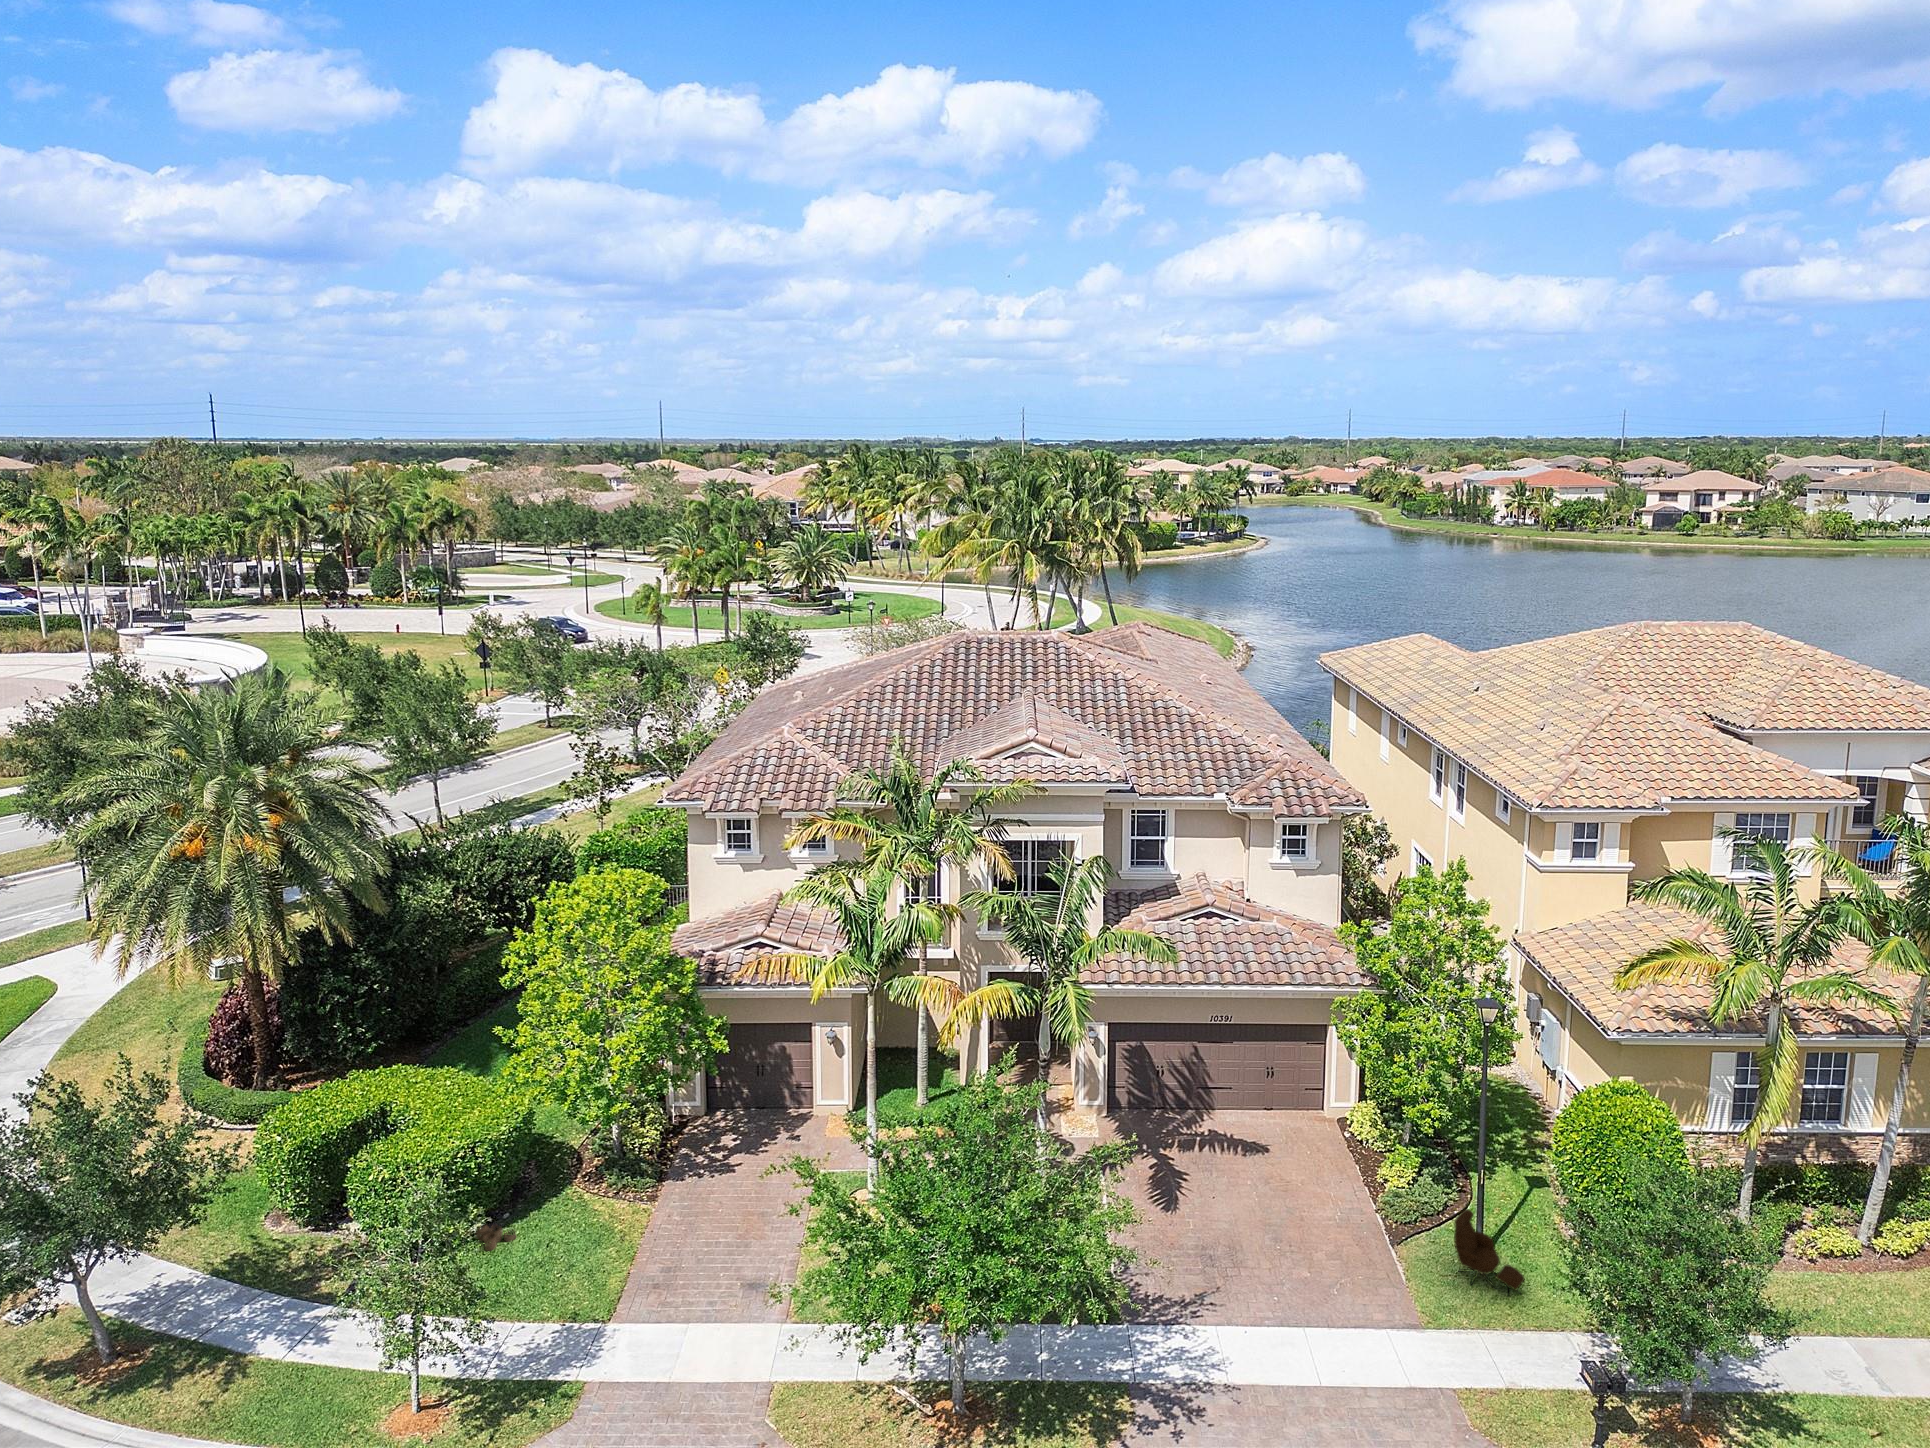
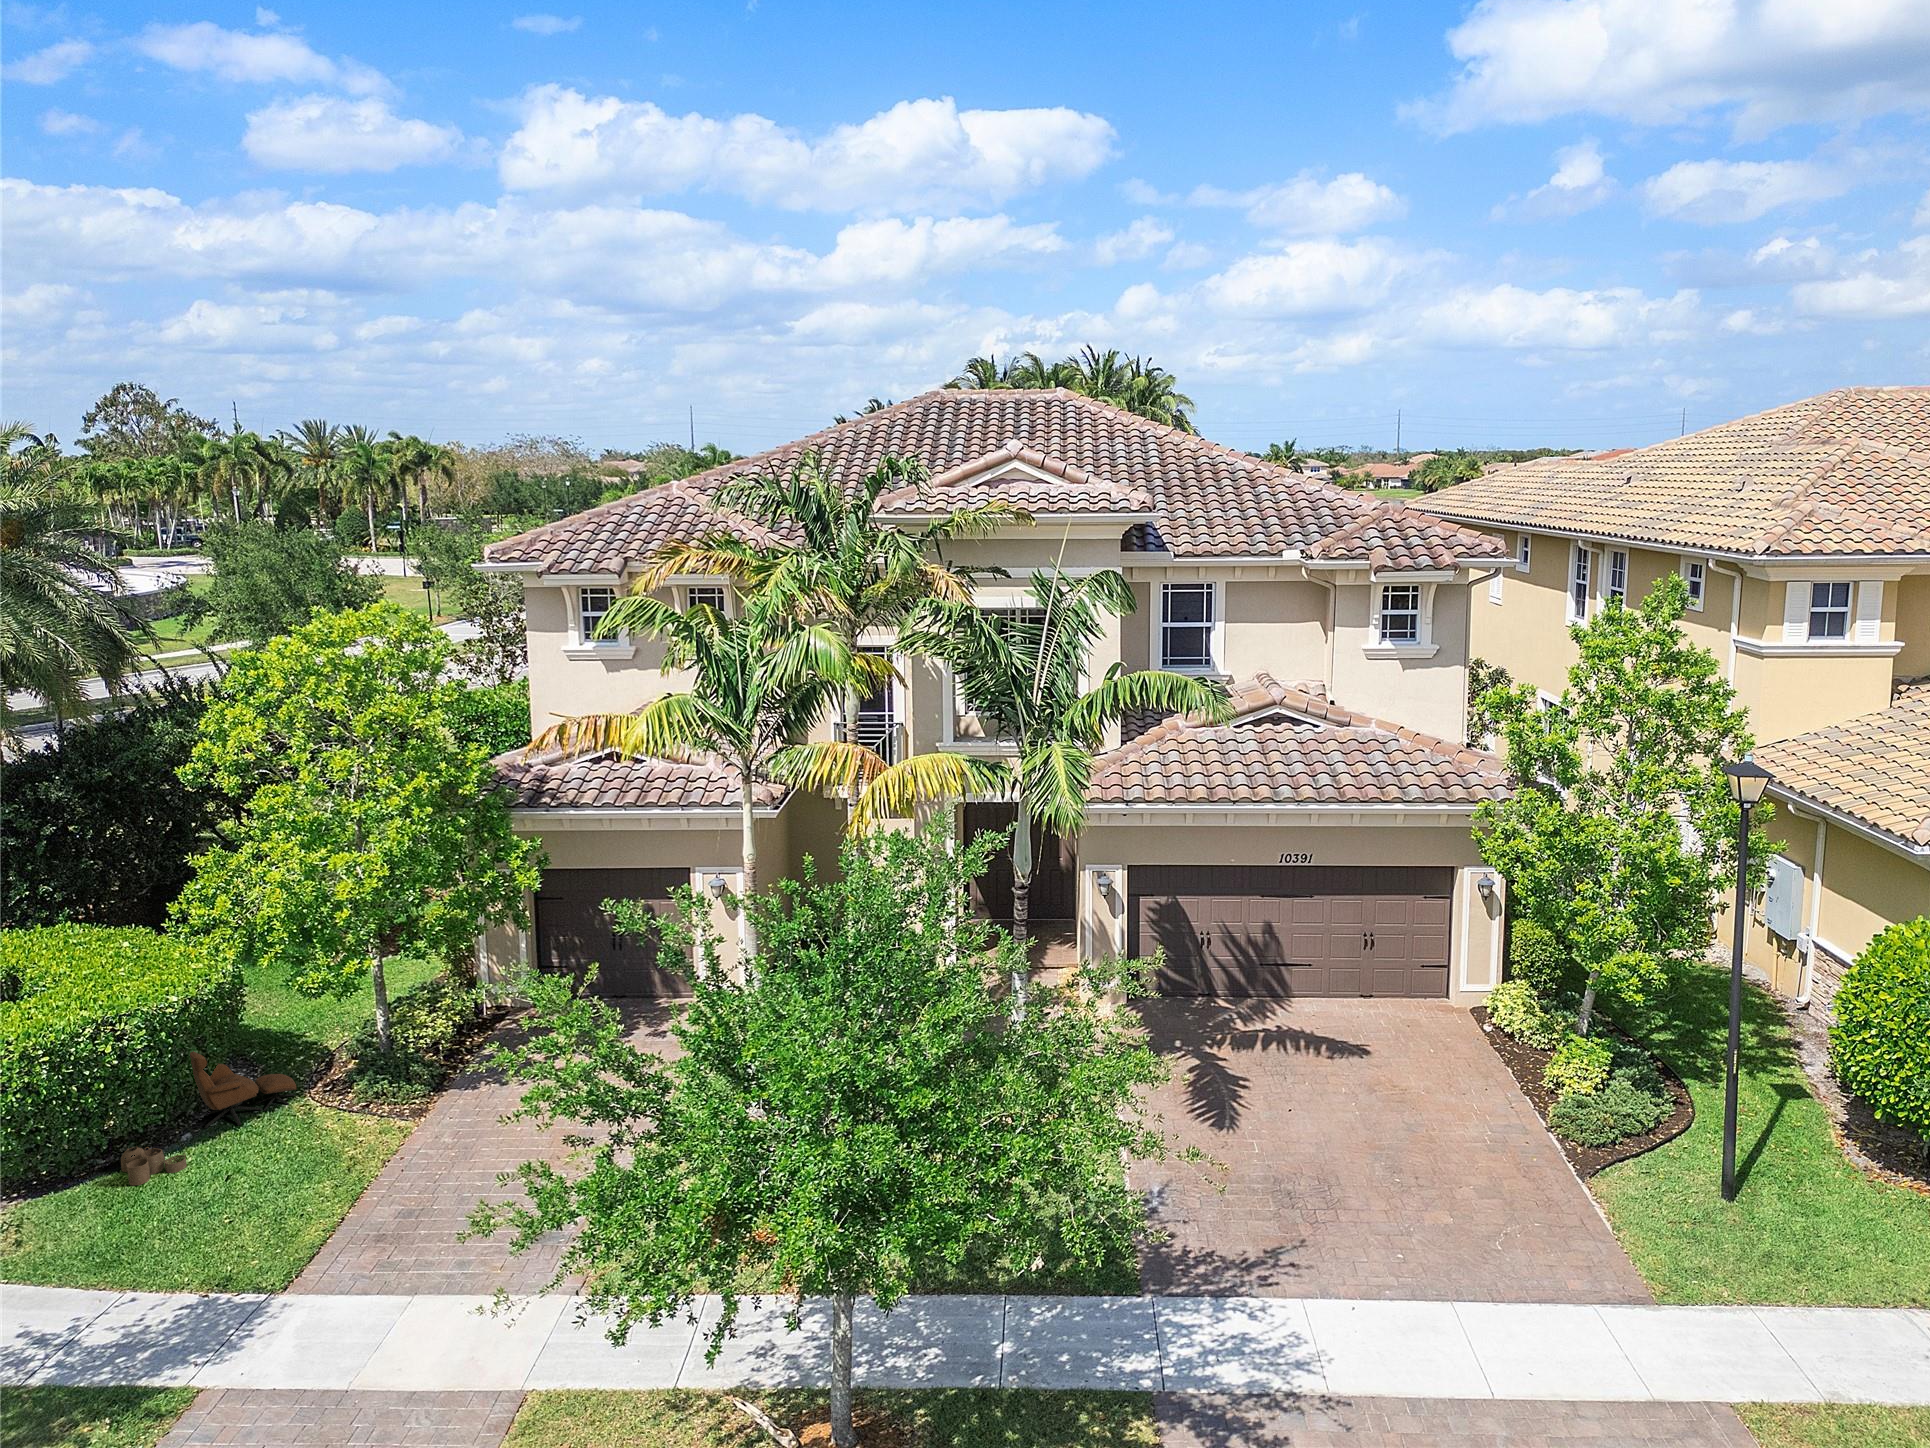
lounge chair: present [1454,1209,1525,1295] -> present [190,1051,296,1128]

